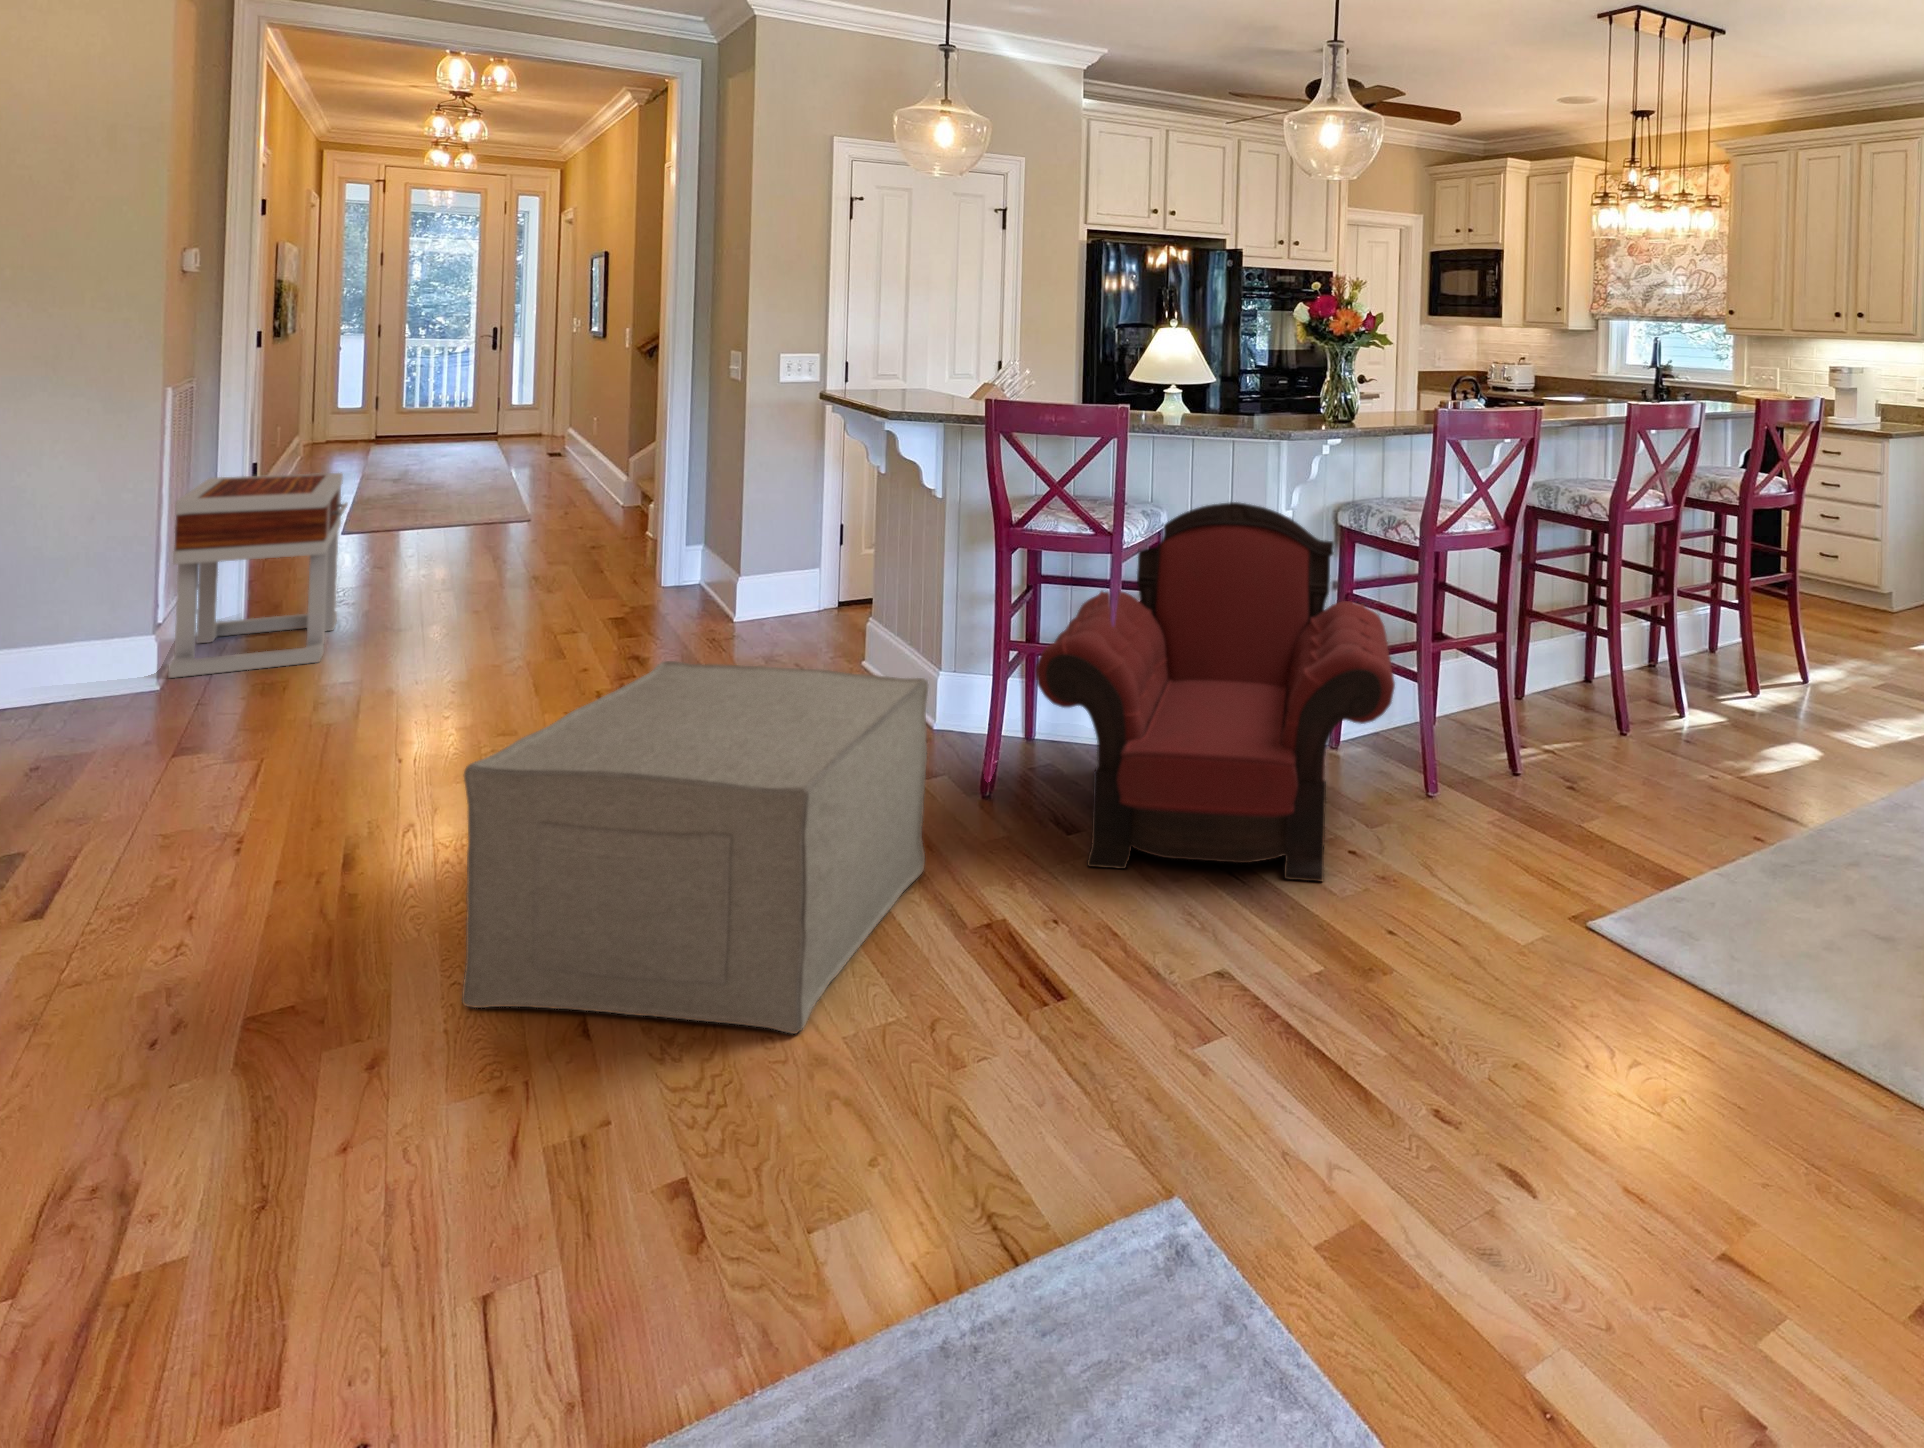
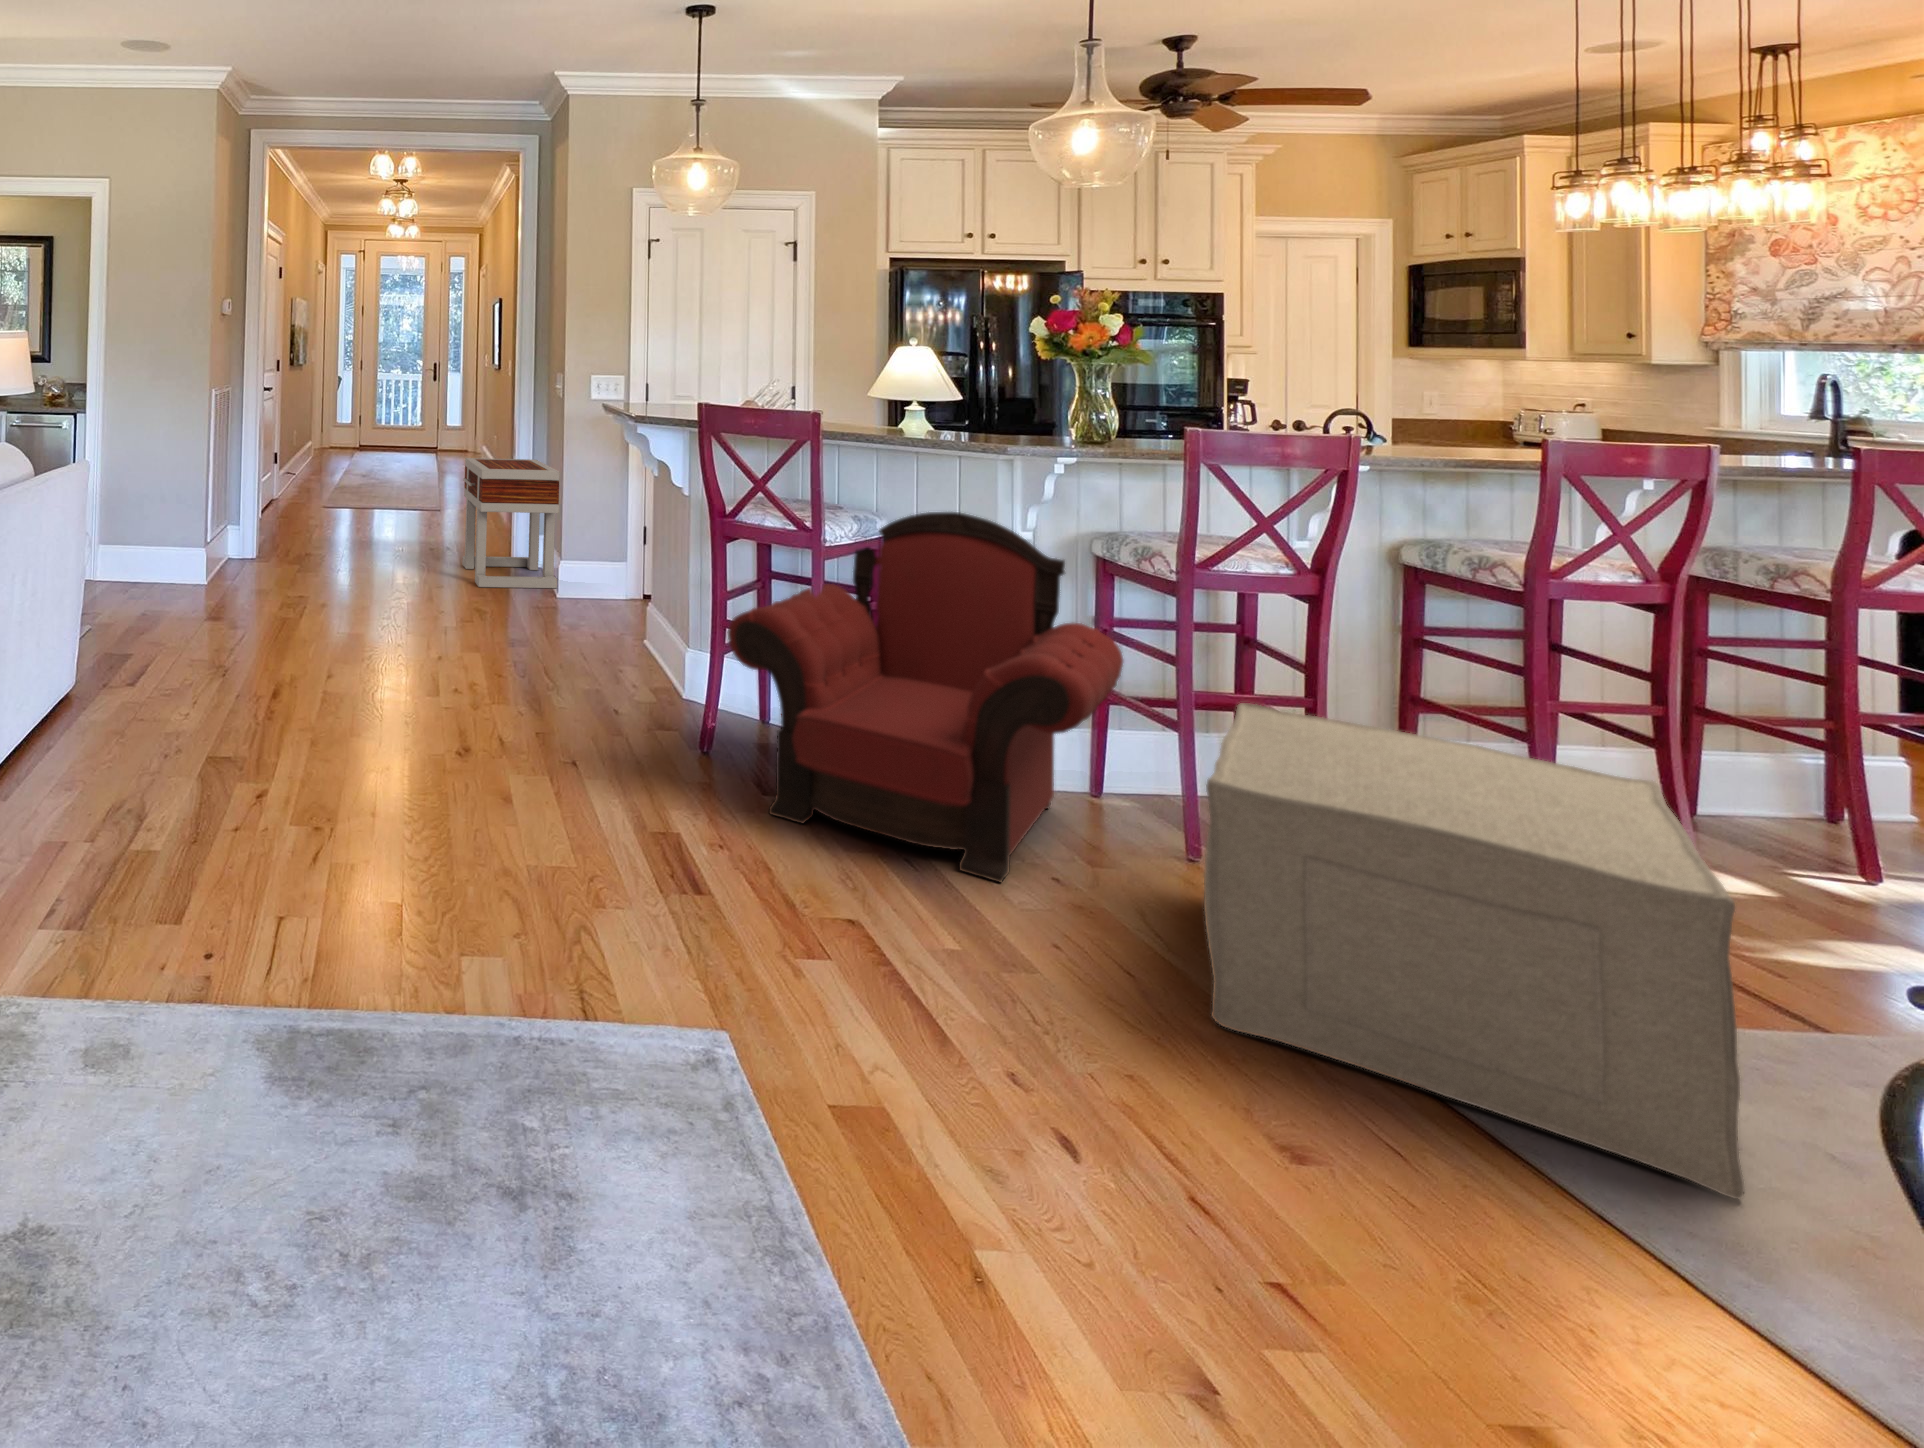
side table: present [168,473,348,678] -> present [462,458,560,588]
ottoman: present [462,661,928,1034] -> present [1204,703,1744,1199]

